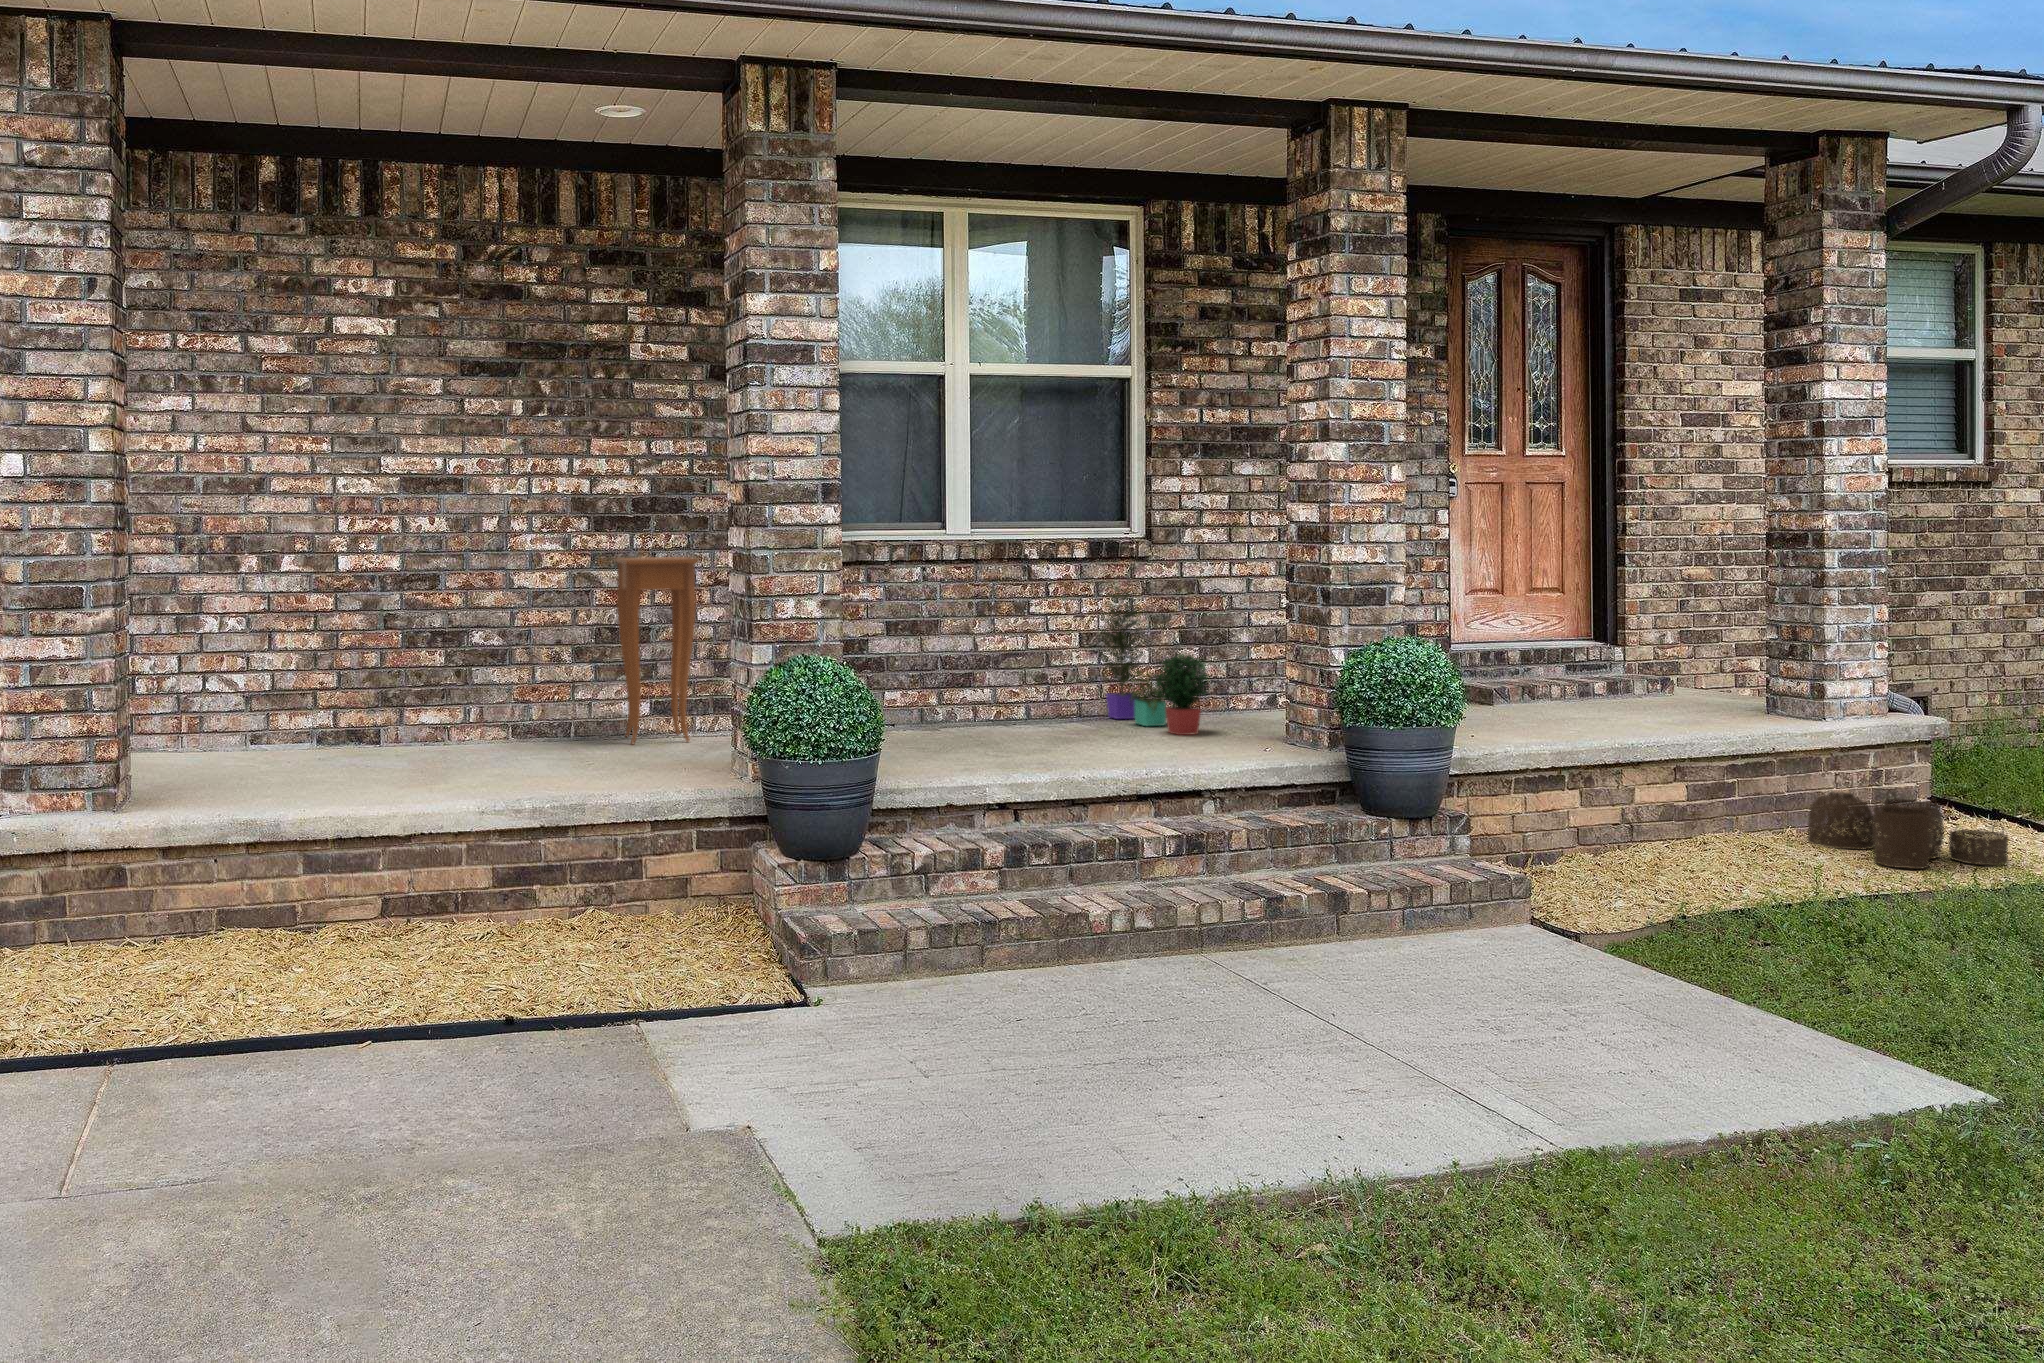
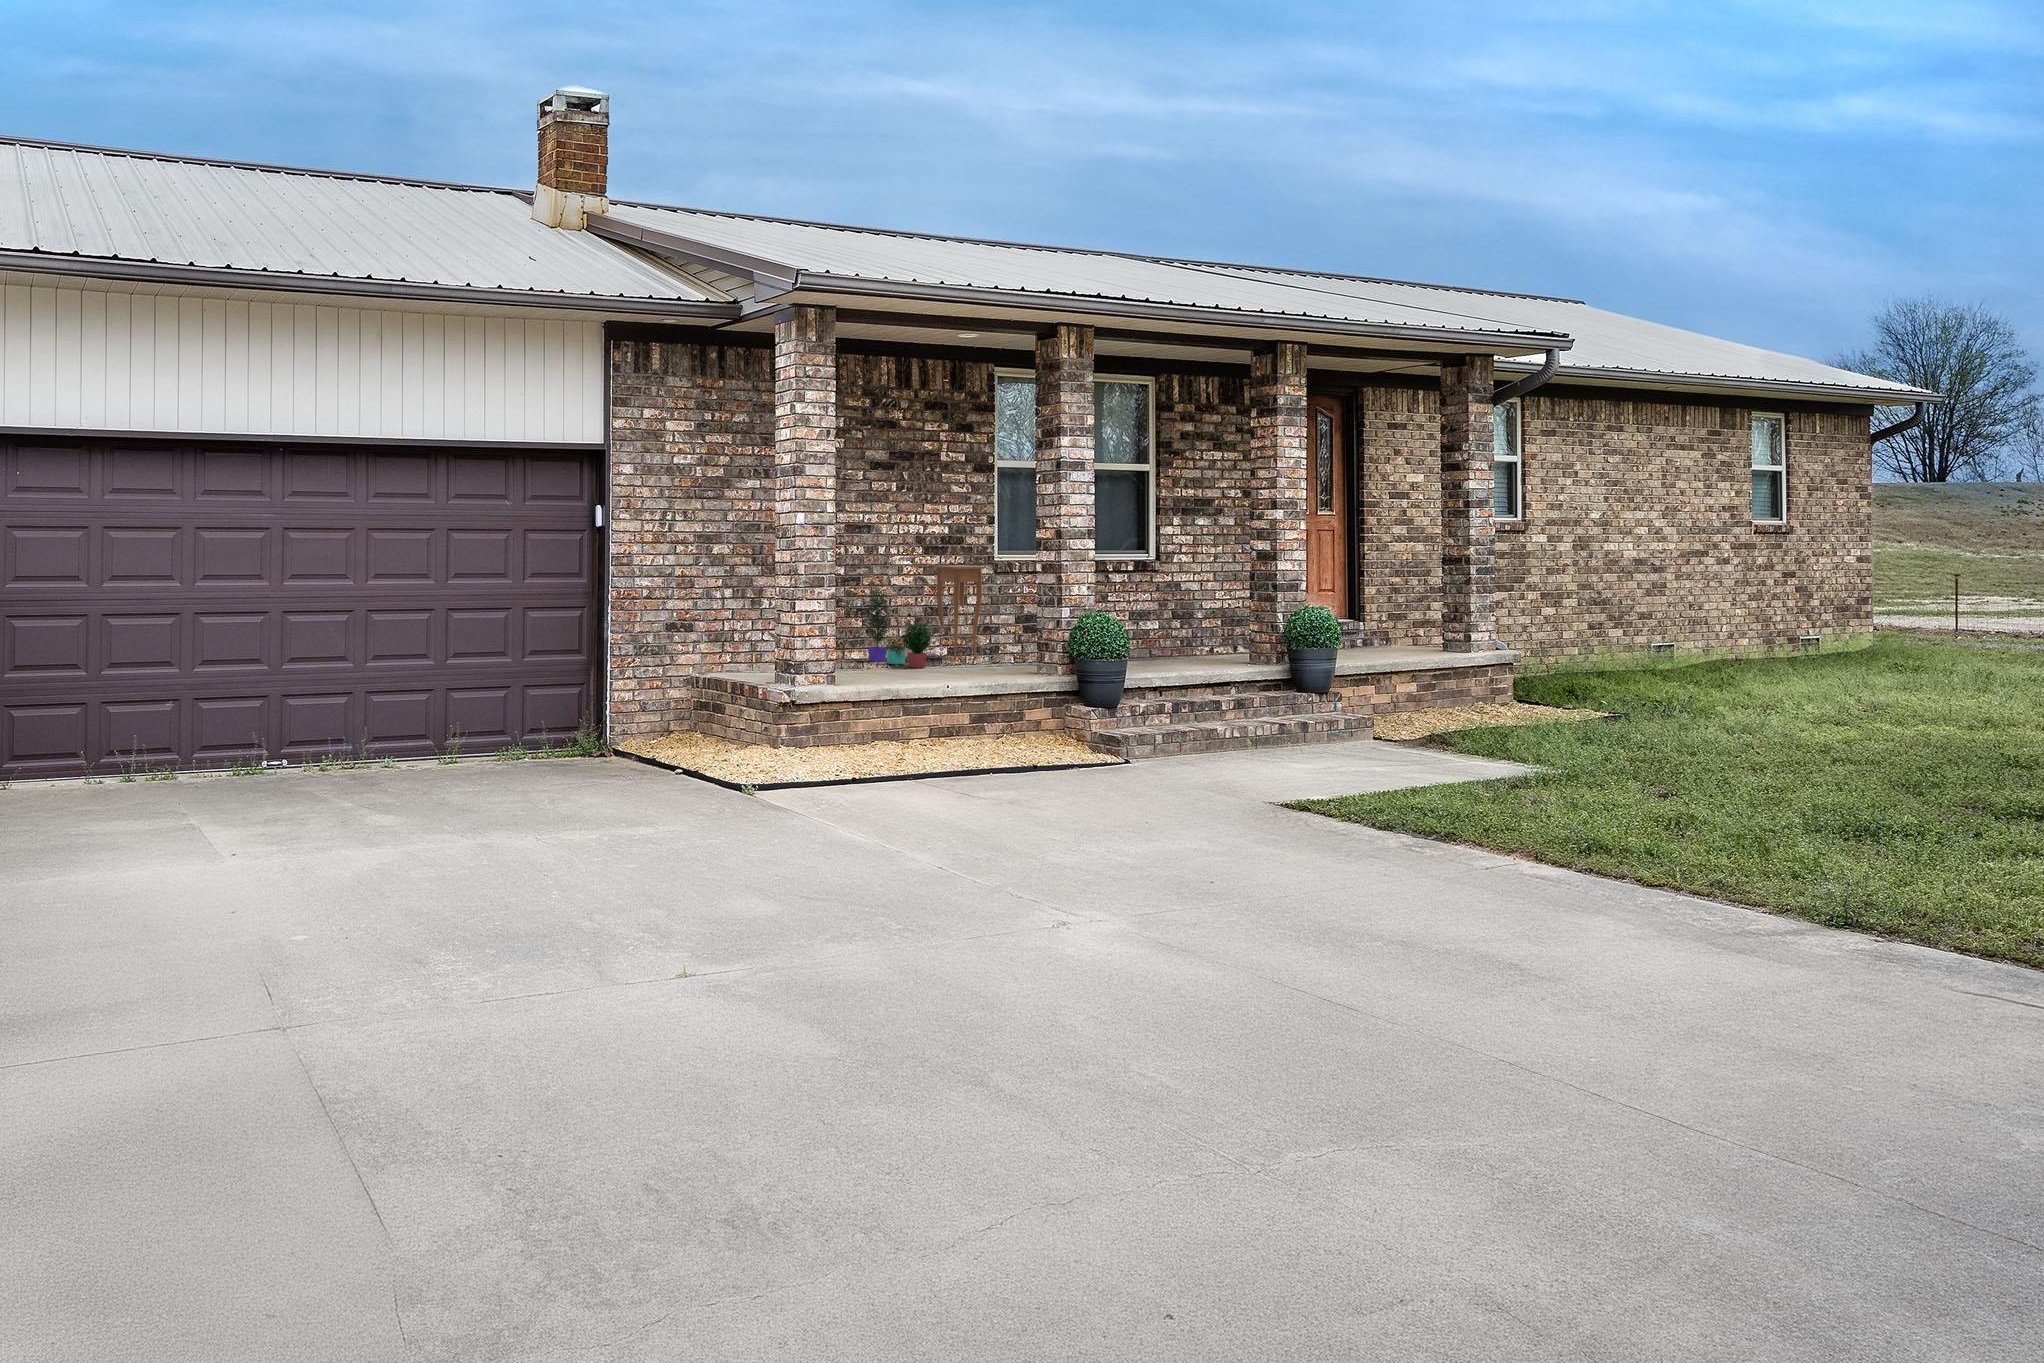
potted plant: present [1100,587,1209,735] -> present [865,586,932,668]
woven basket: present [1808,792,2008,869] -> none [1466,679,1553,711]

